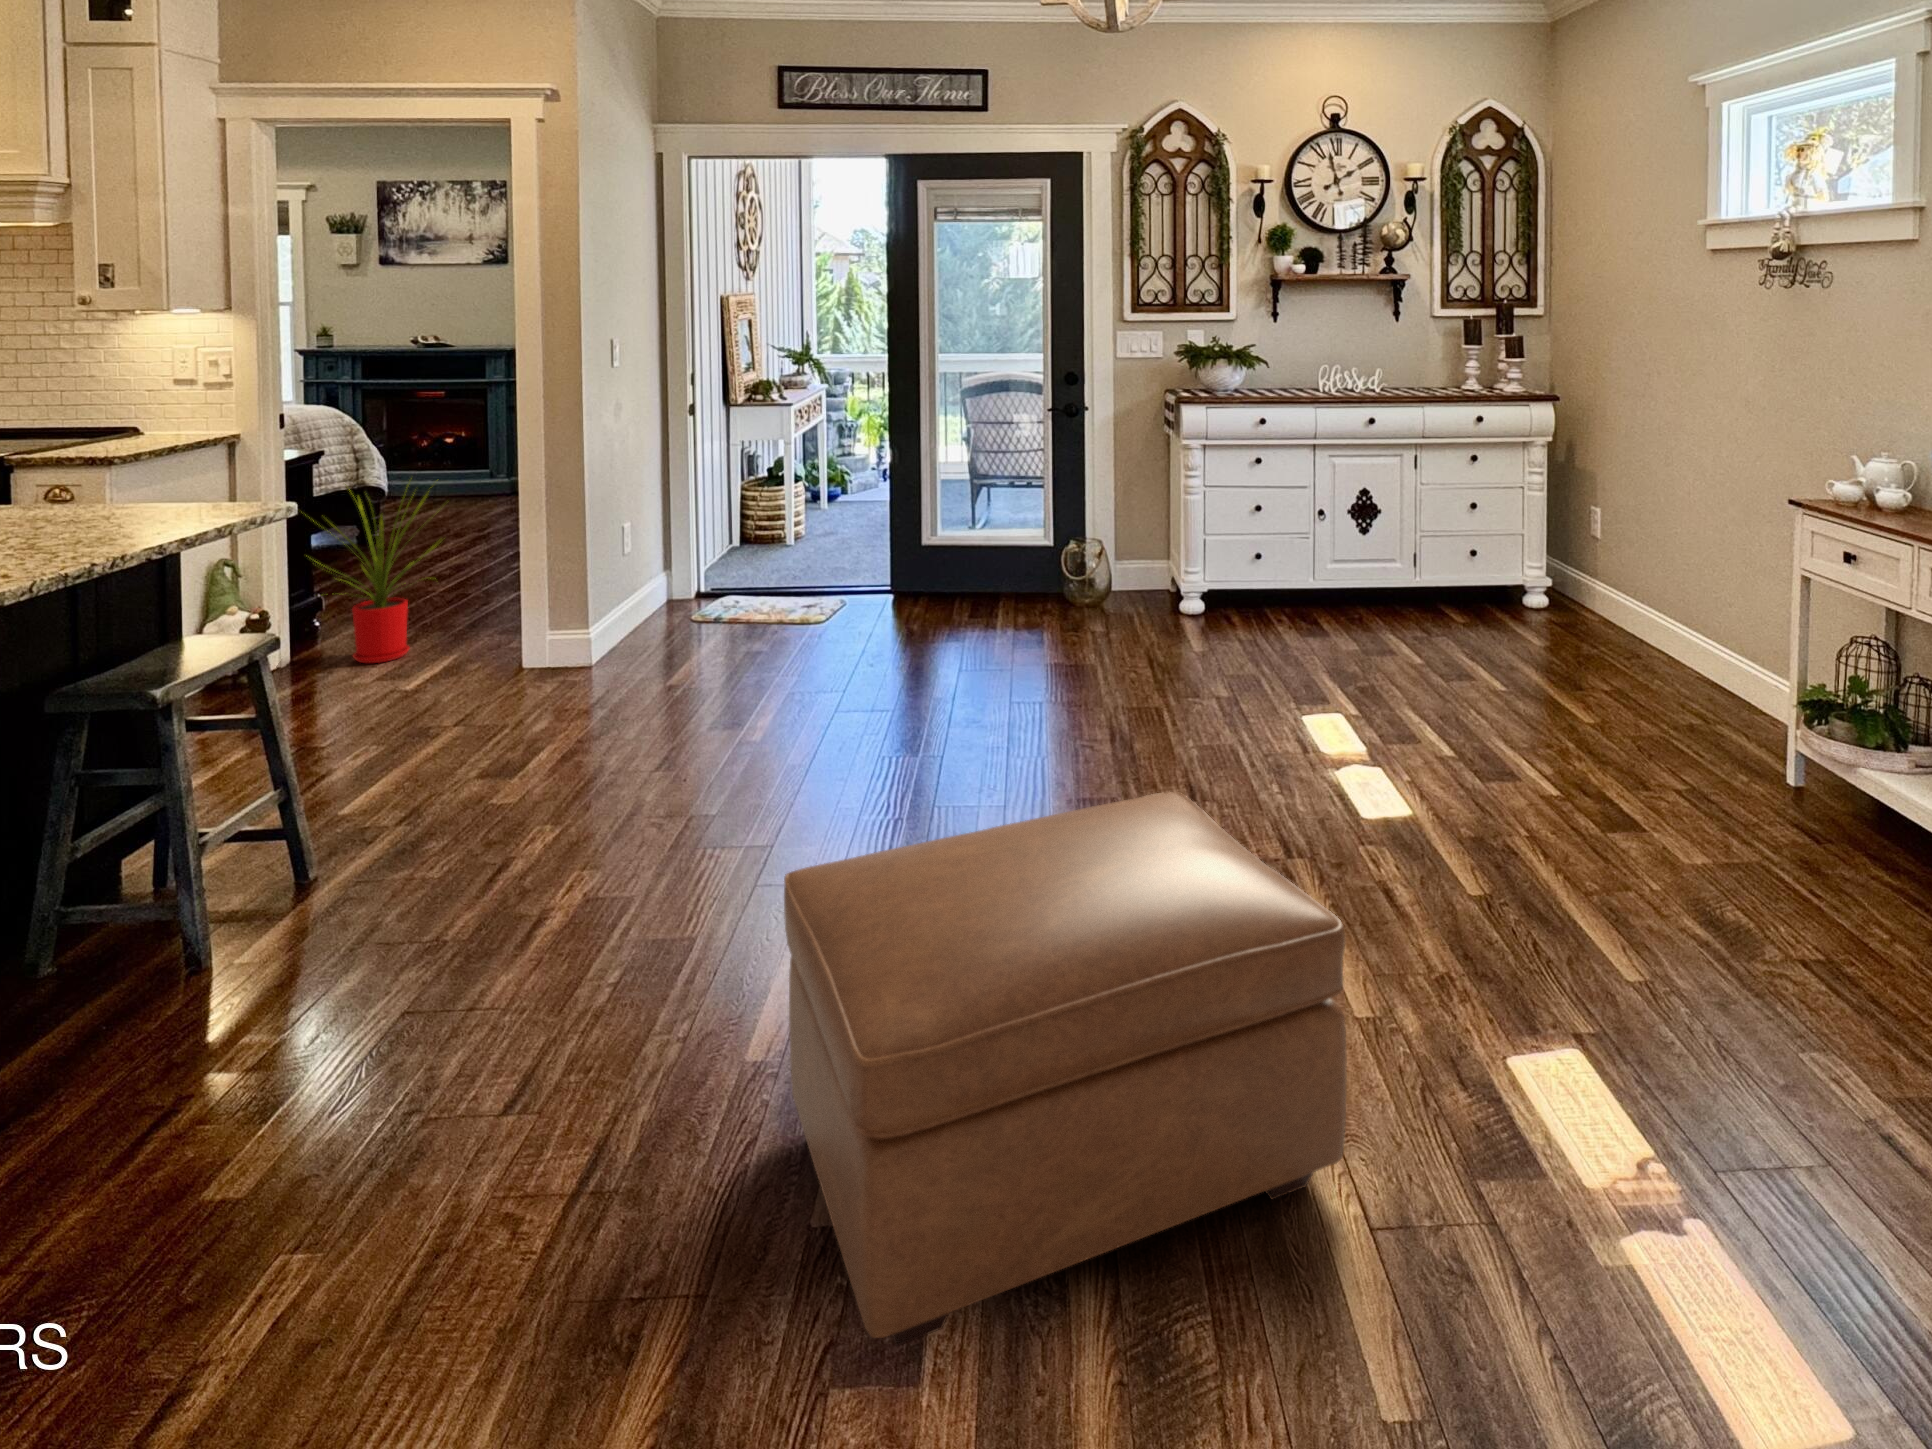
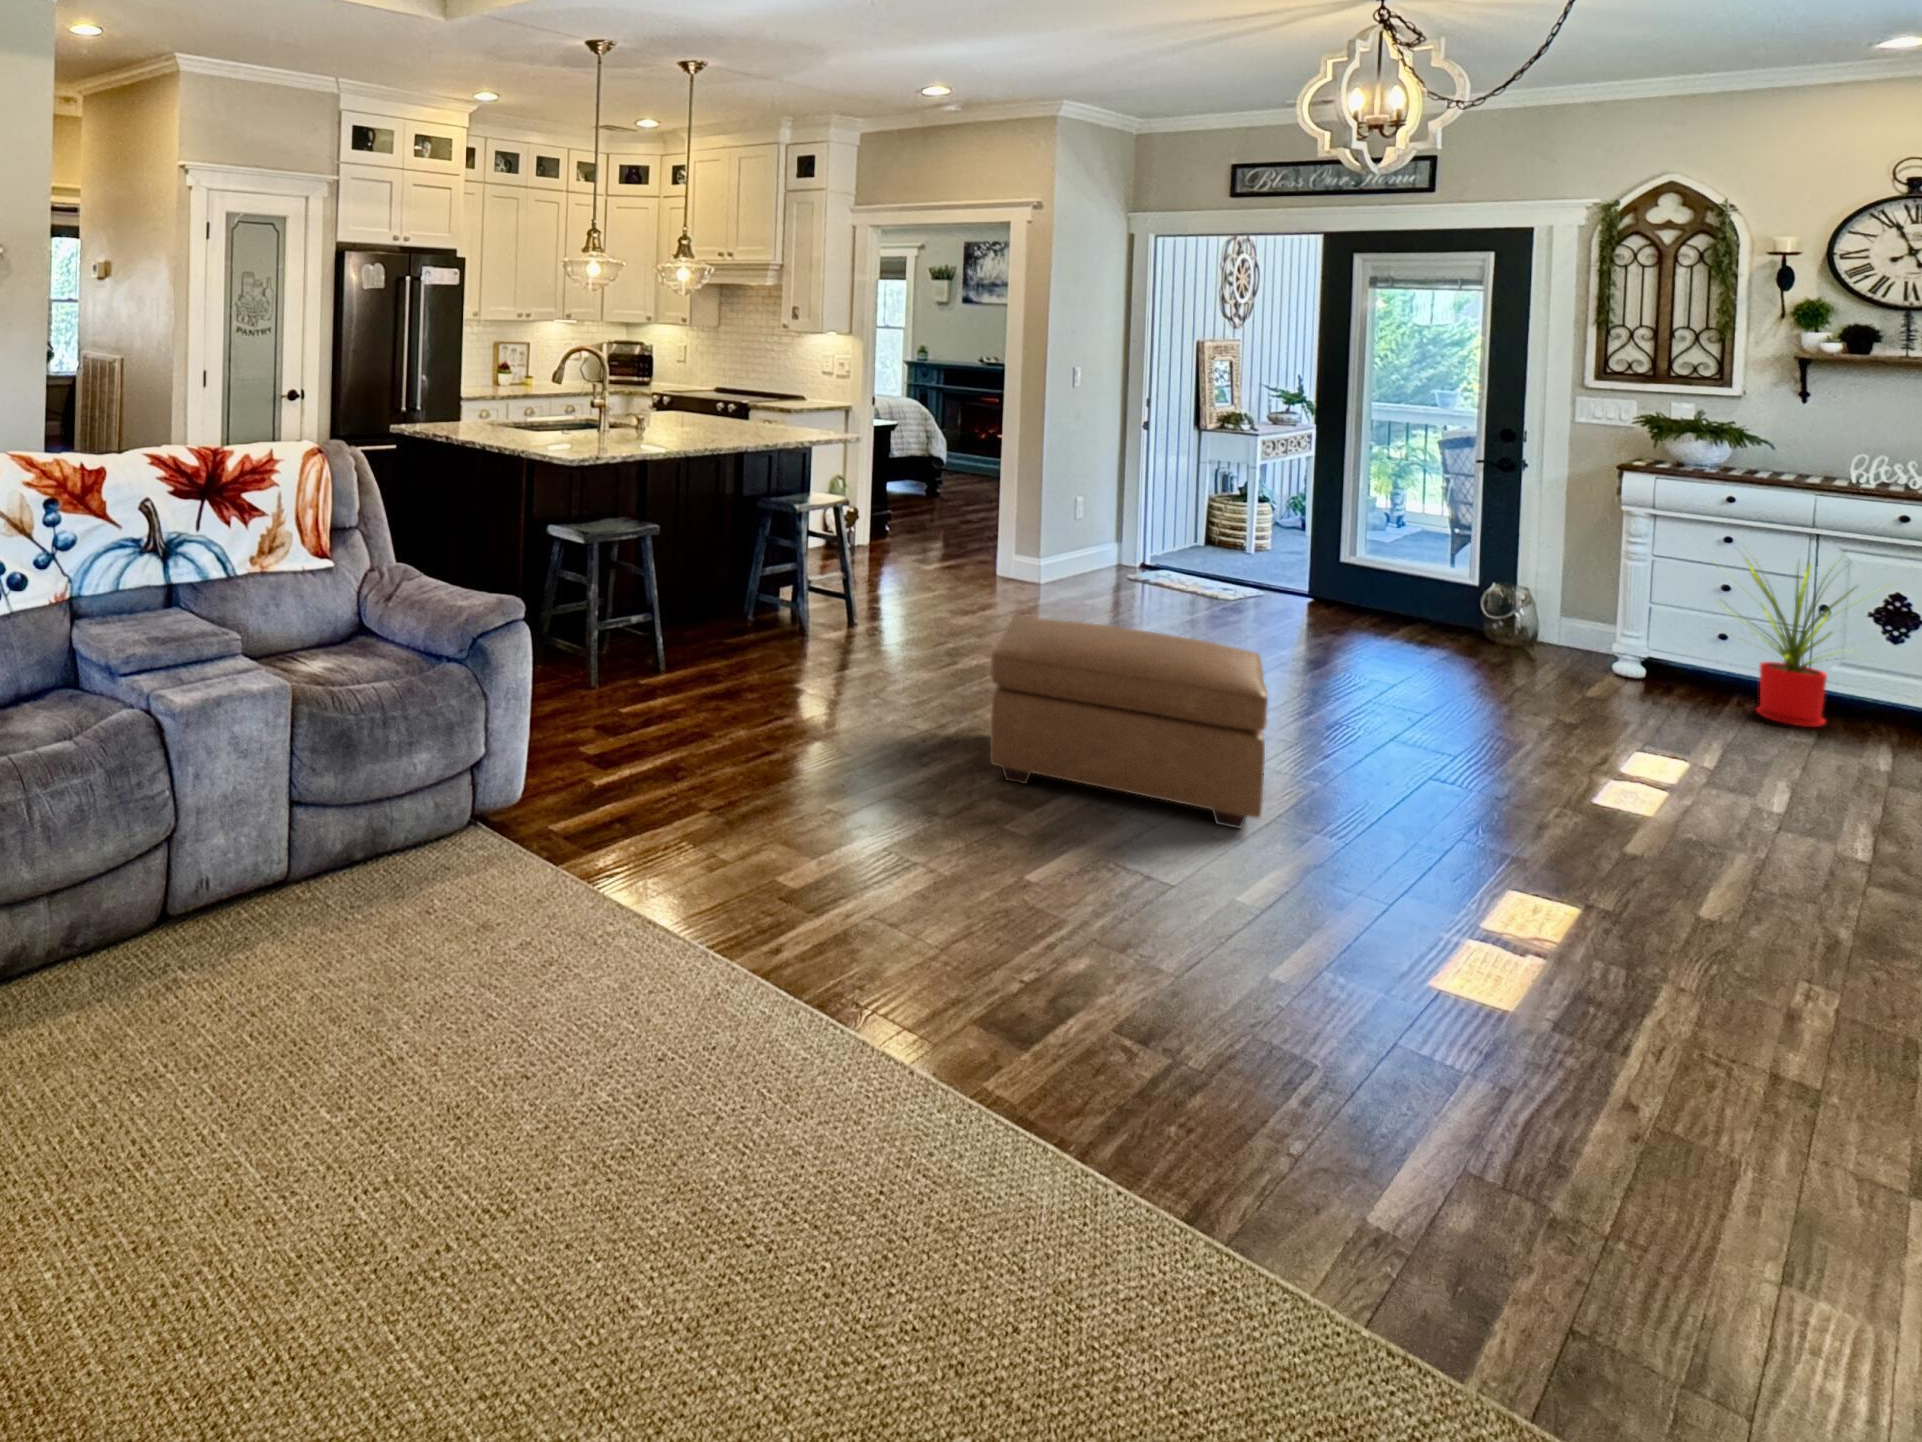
house plant: present [305,487,437,663] -> present [1727,550,1858,727]

